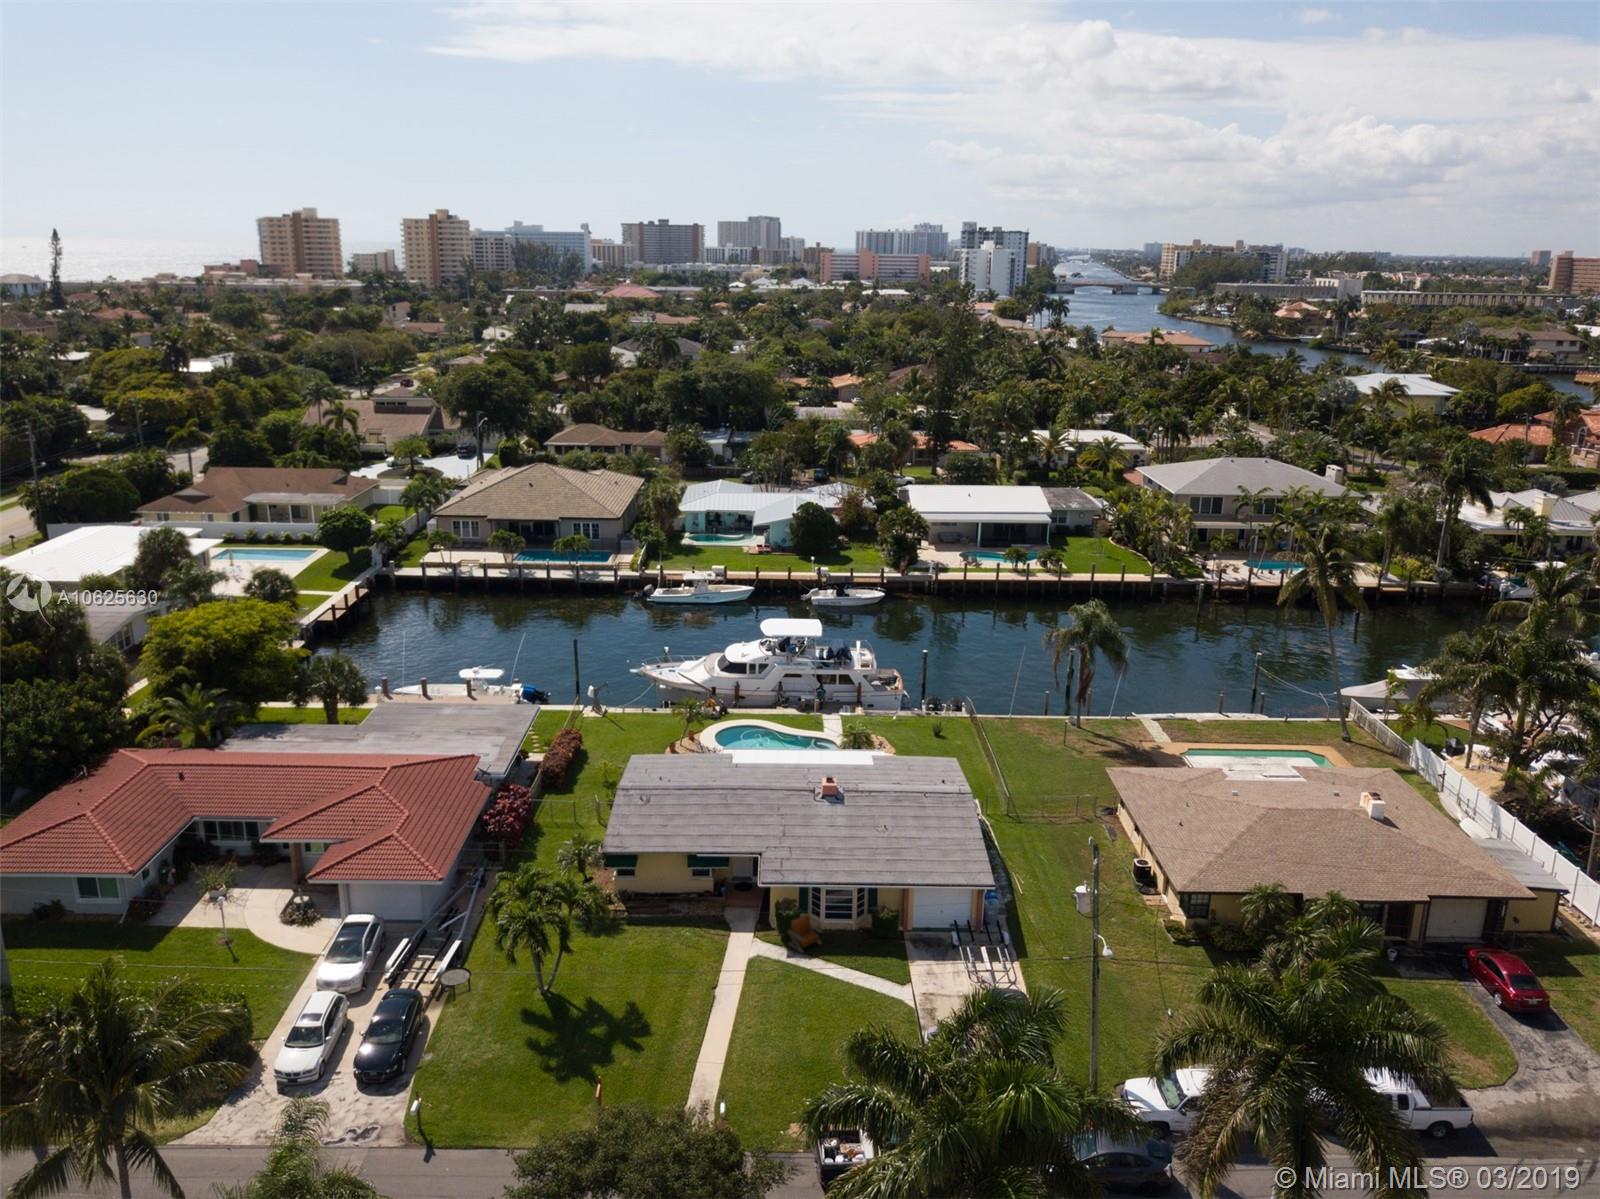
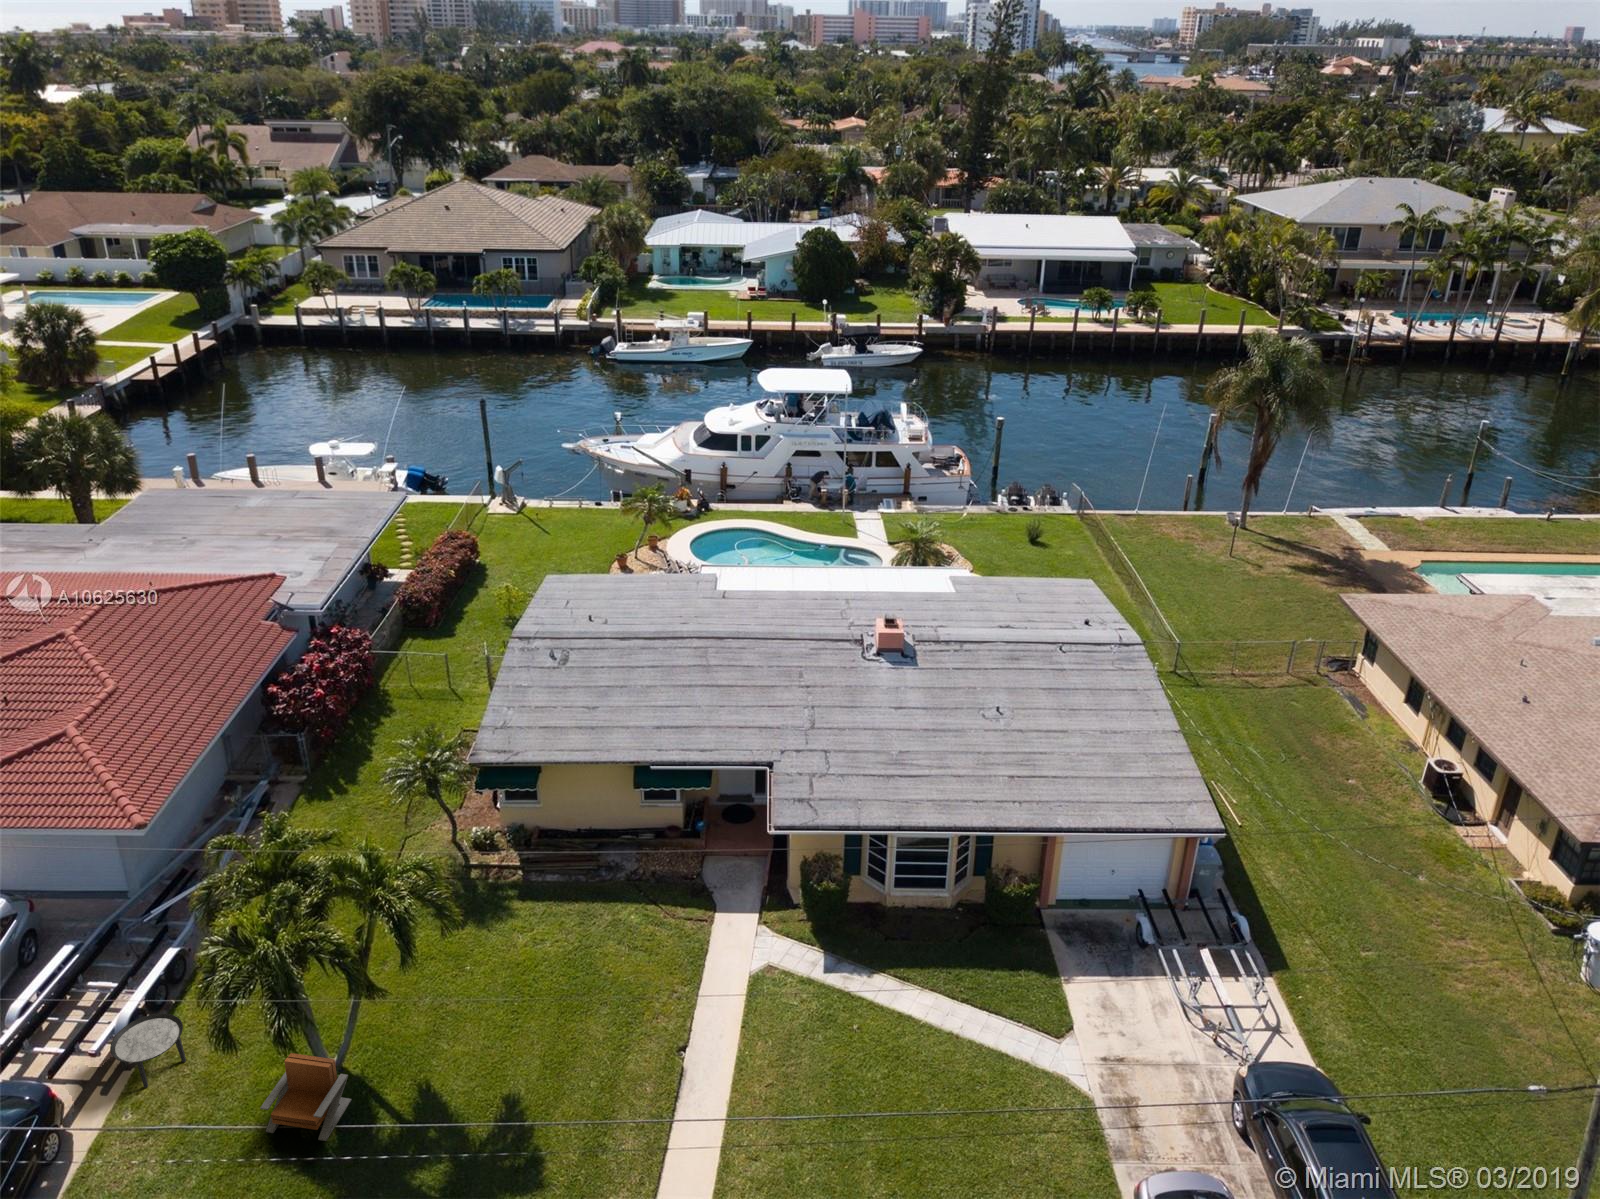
lounge chair: present [788,915,822,953] -> present [260,1053,352,1141]

